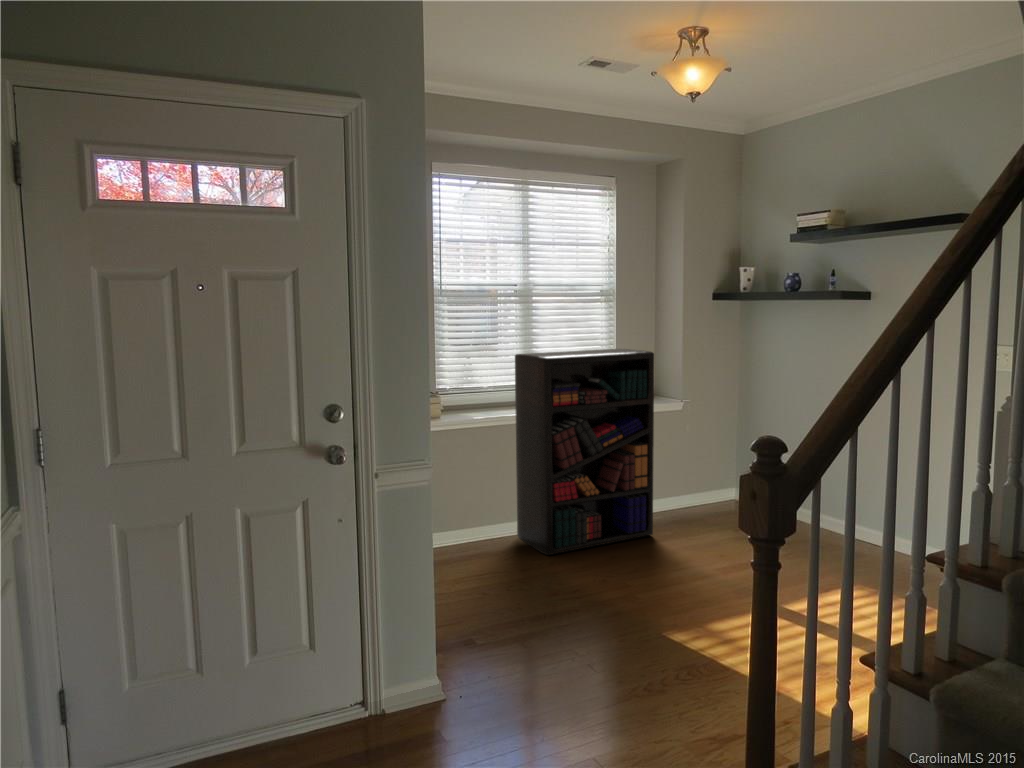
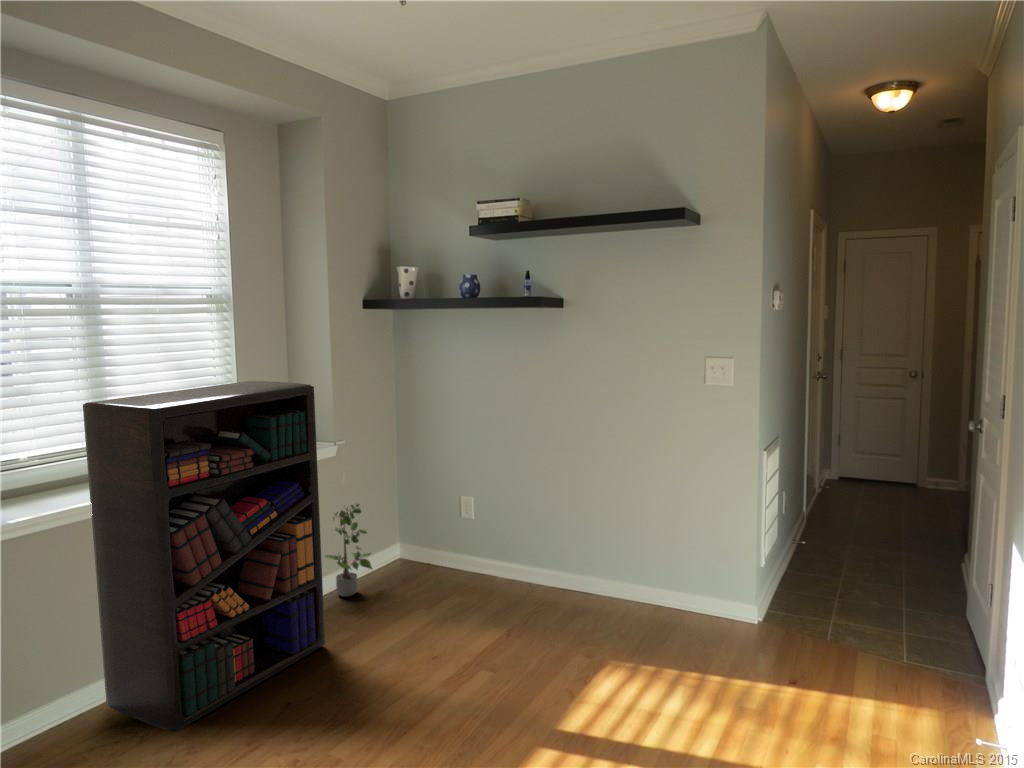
potted plant: none [668,445,706,514] -> present [325,504,372,597]

